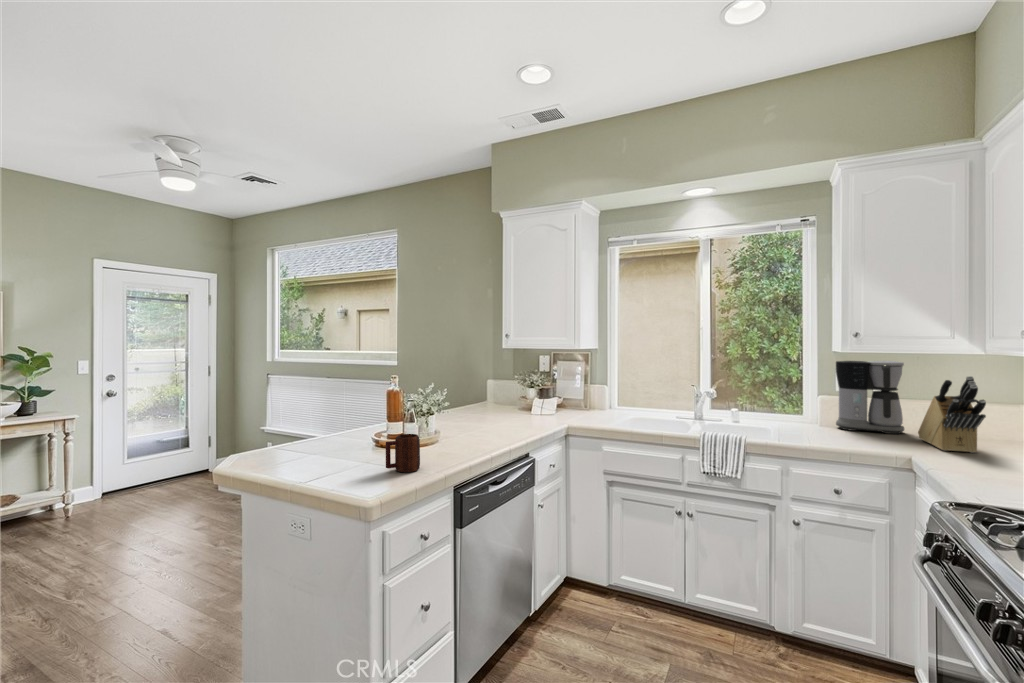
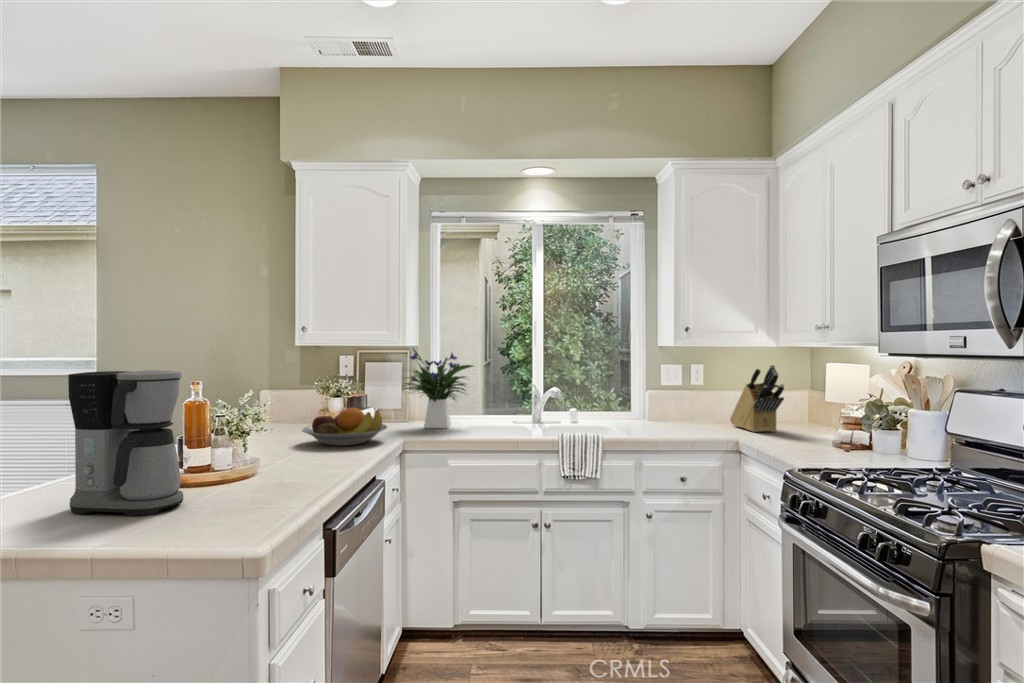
flower arrangement: none [575,350,639,418] -> present [404,348,474,428]
coffee maker: present [836,361,904,434] -> present [68,370,183,516]
fruit bowl: none [492,398,555,426] -> present [302,408,387,446]
mug: present [386,434,420,472] -> none [237,455,282,506]

